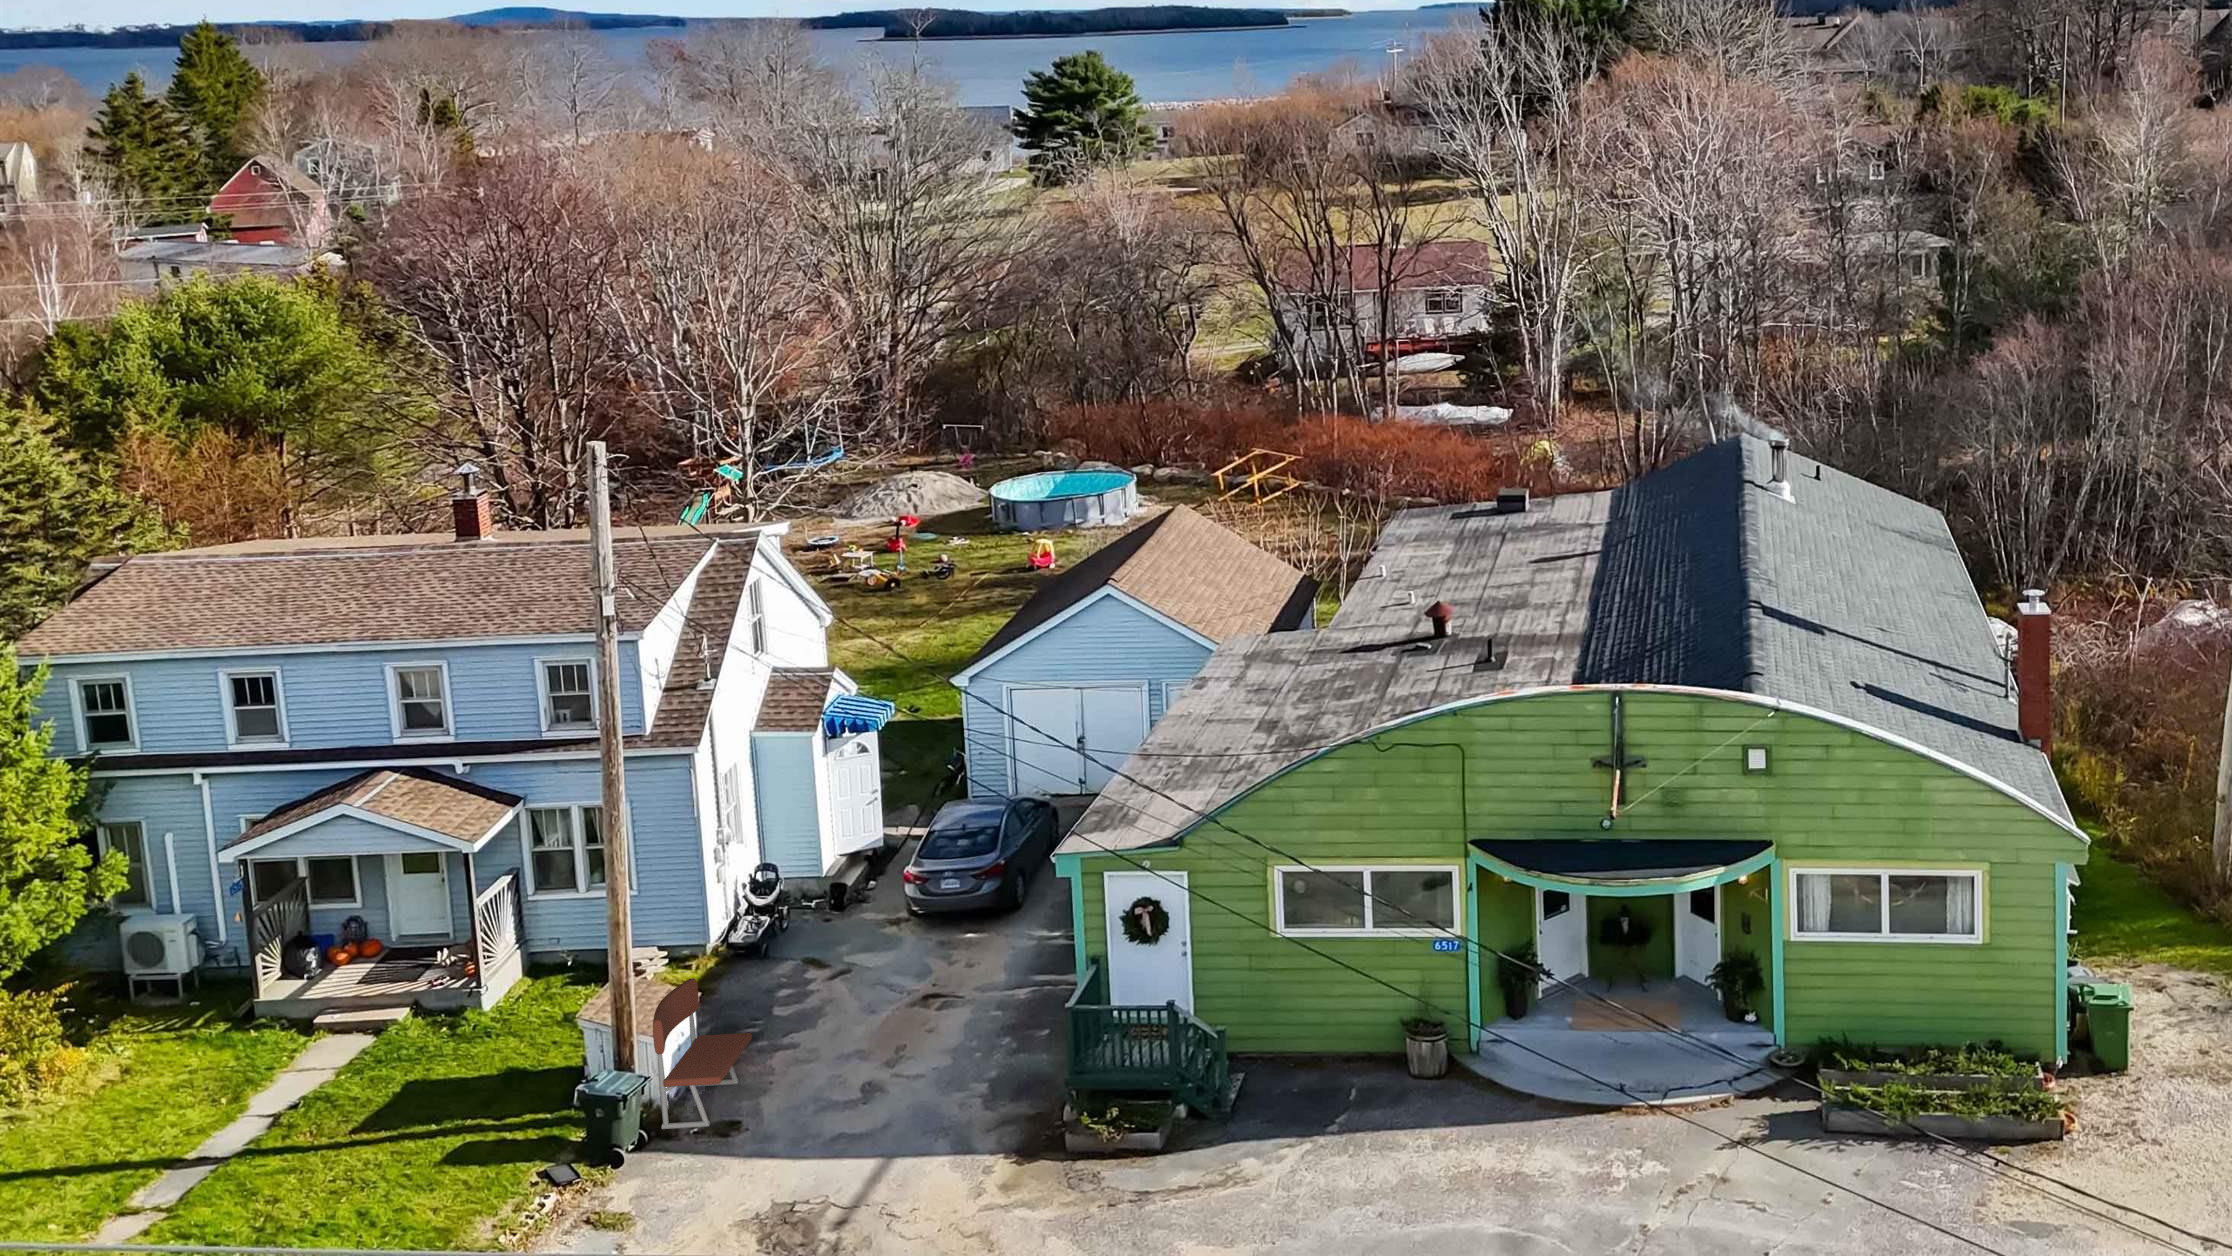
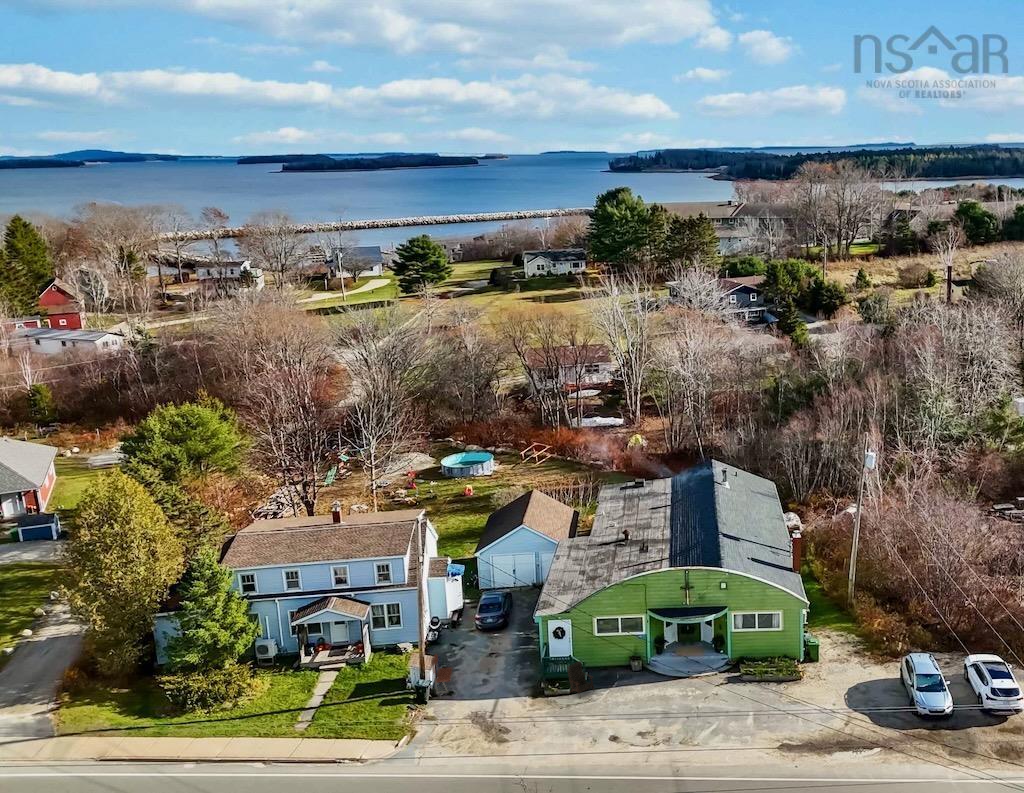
lounge chair: none [1160,1023,1257,1167] -> present [568,661,593,694]

